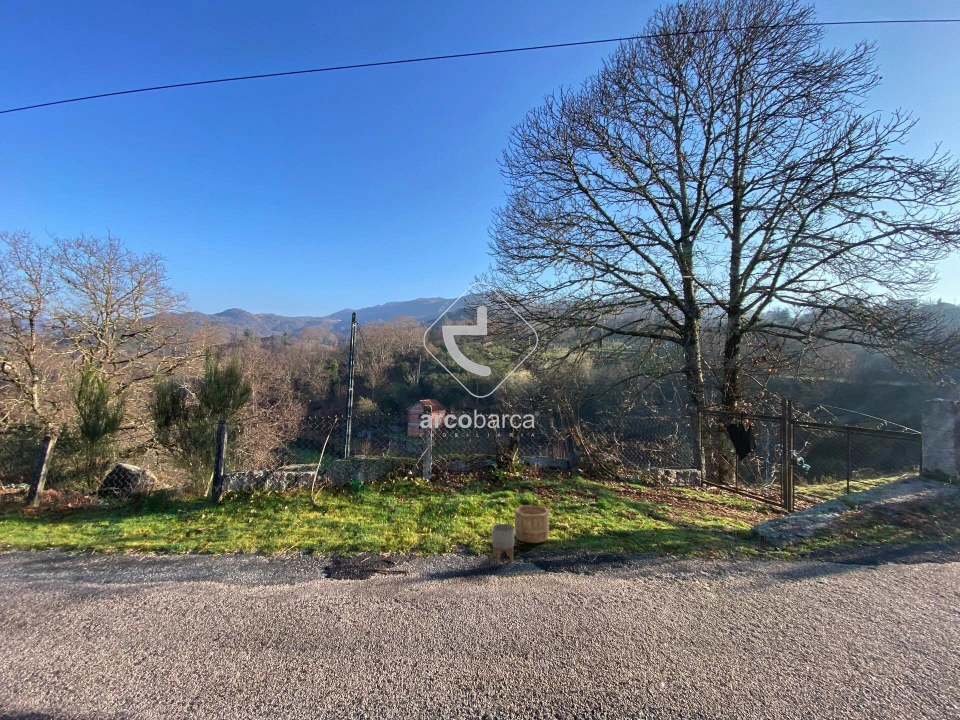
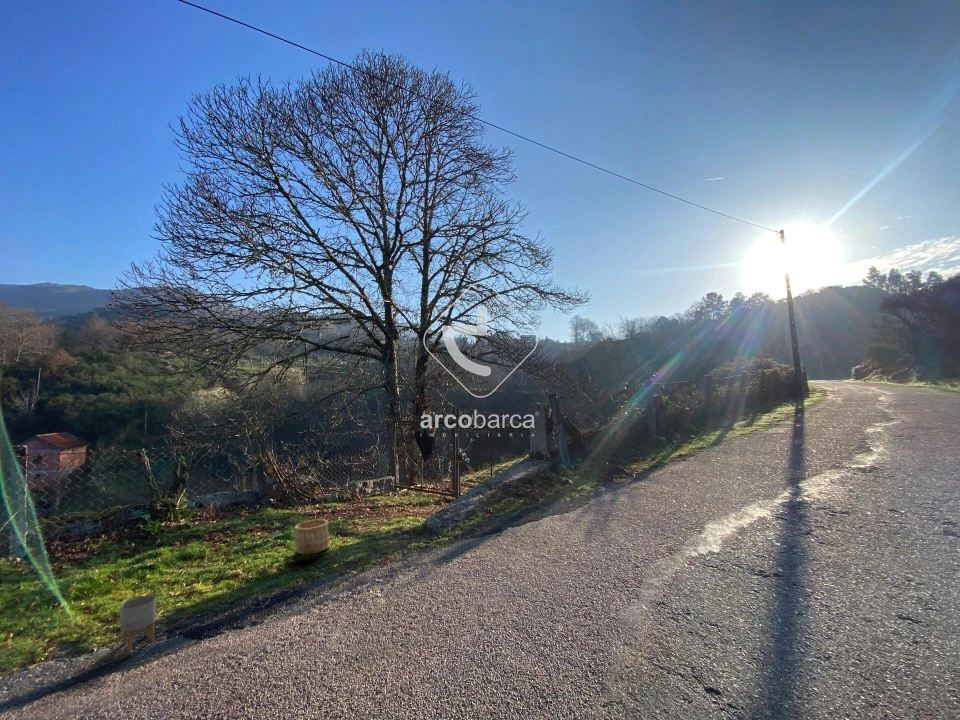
wooden bucket: present [514,505,549,543] -> present [294,519,329,554]

